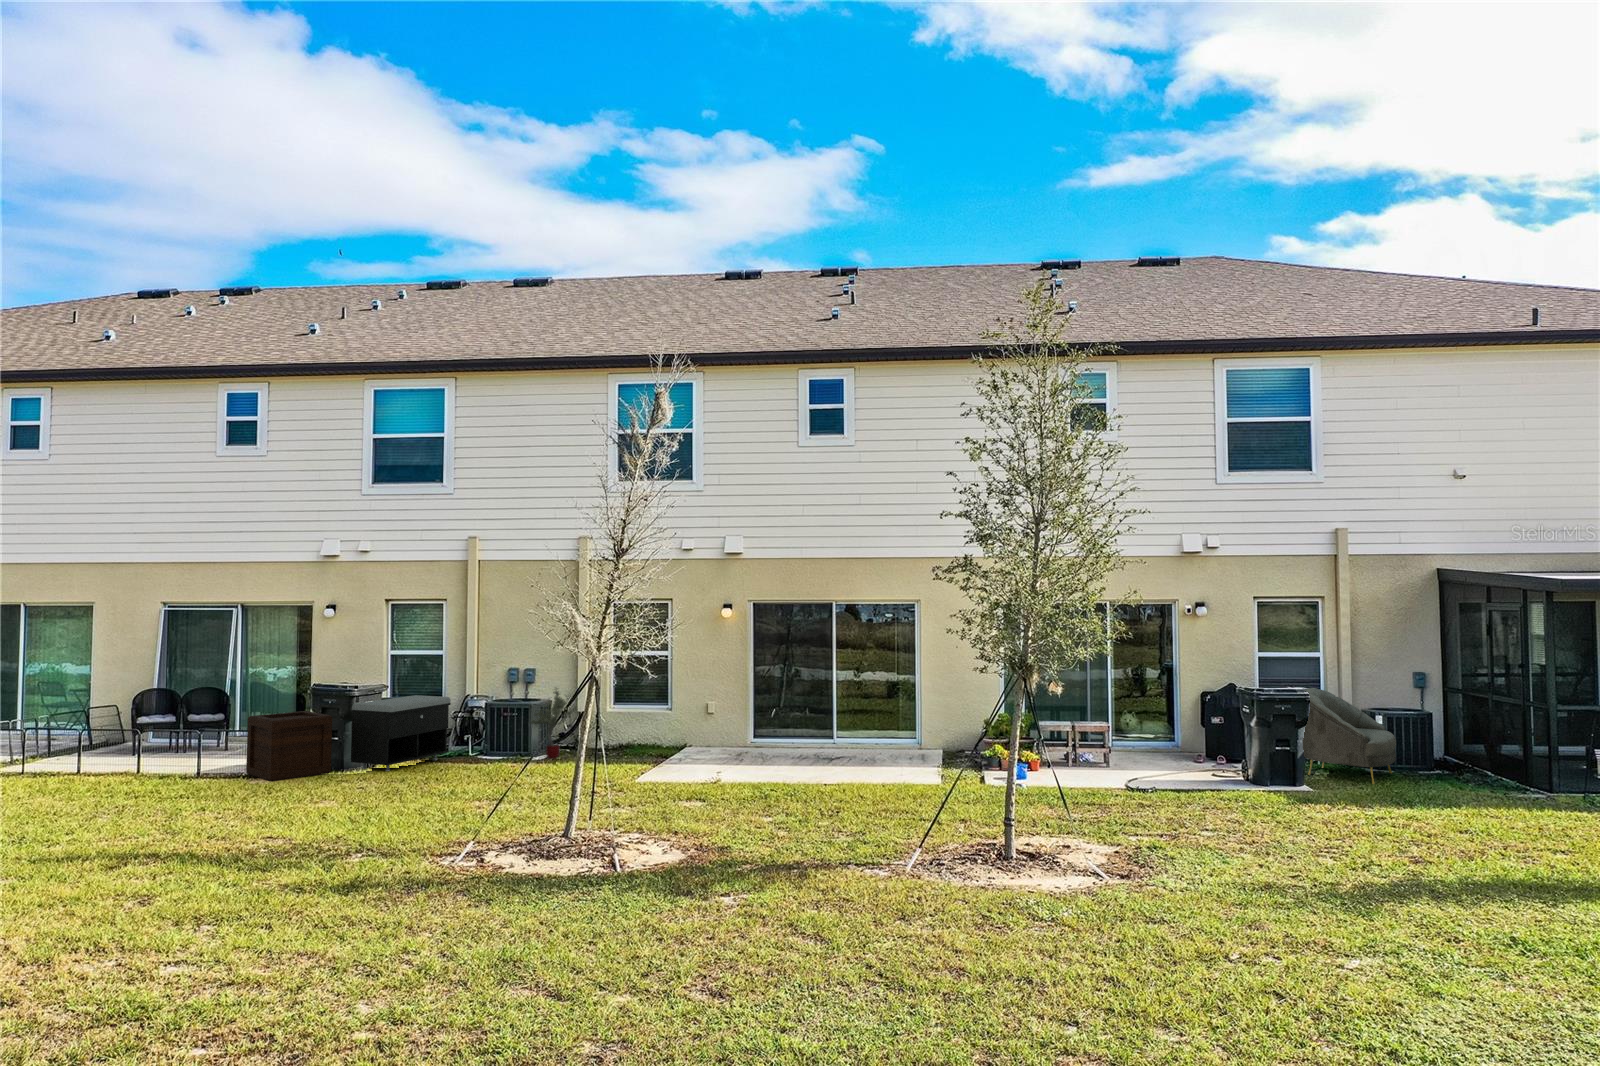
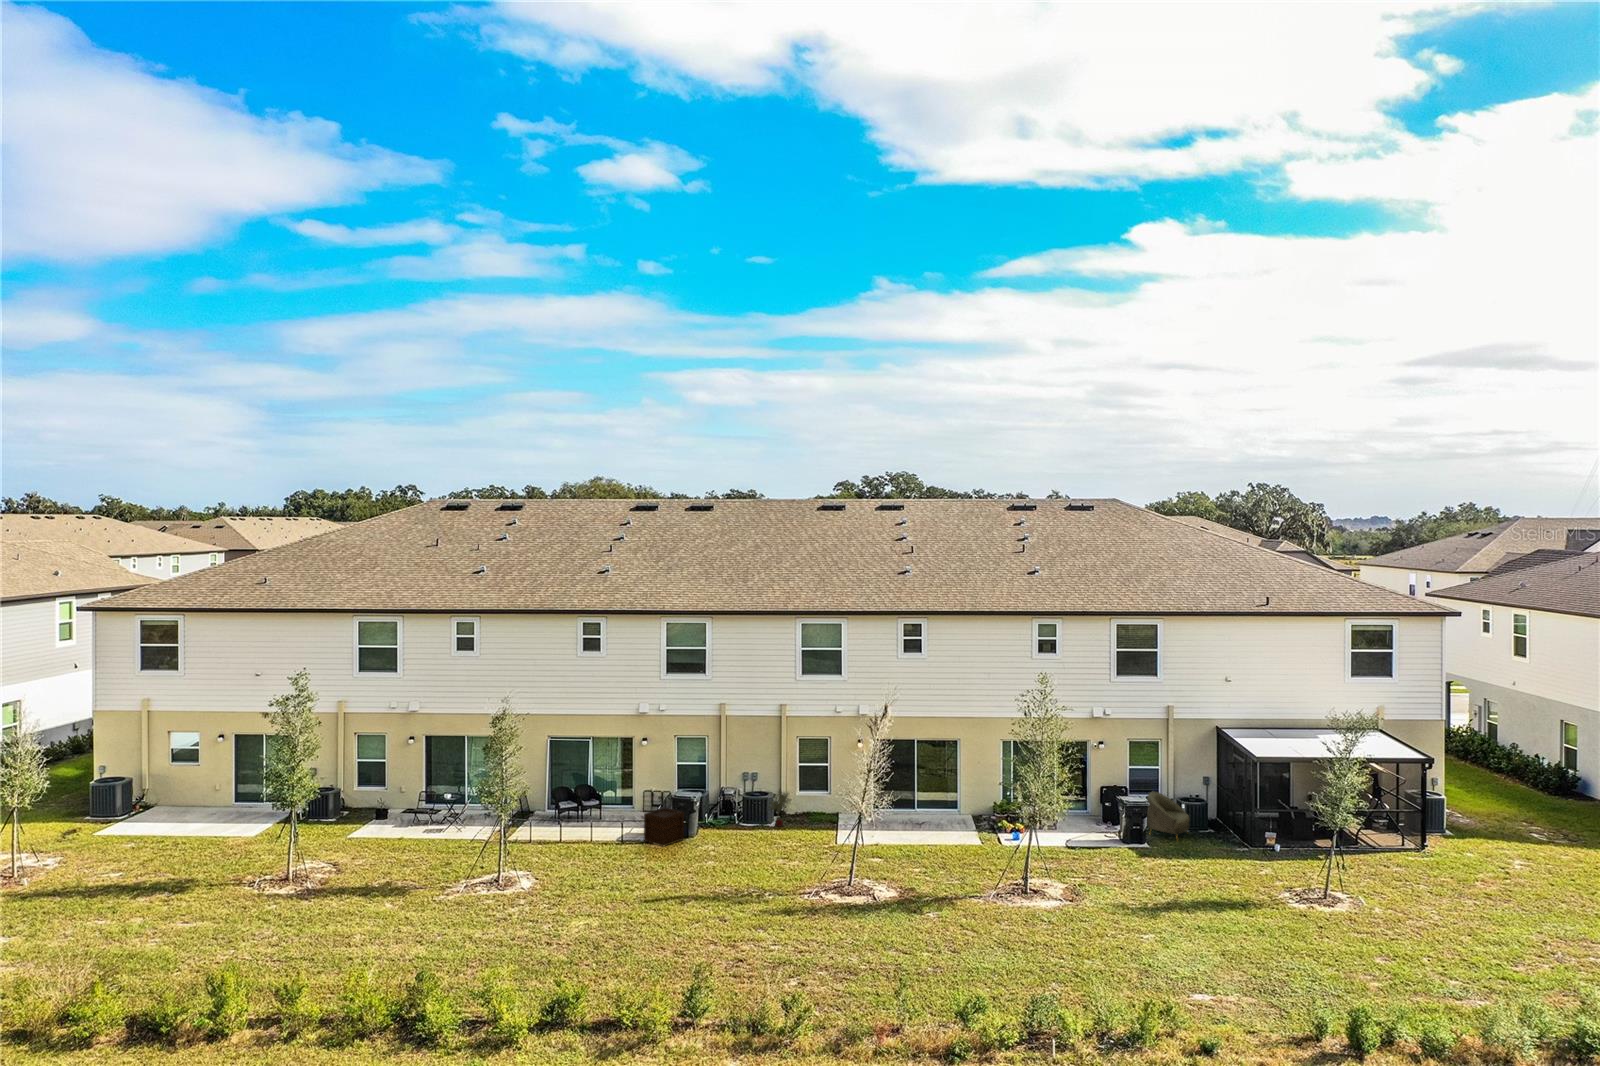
storage bench: present [351,695,451,771] -> none [689,794,729,838]

